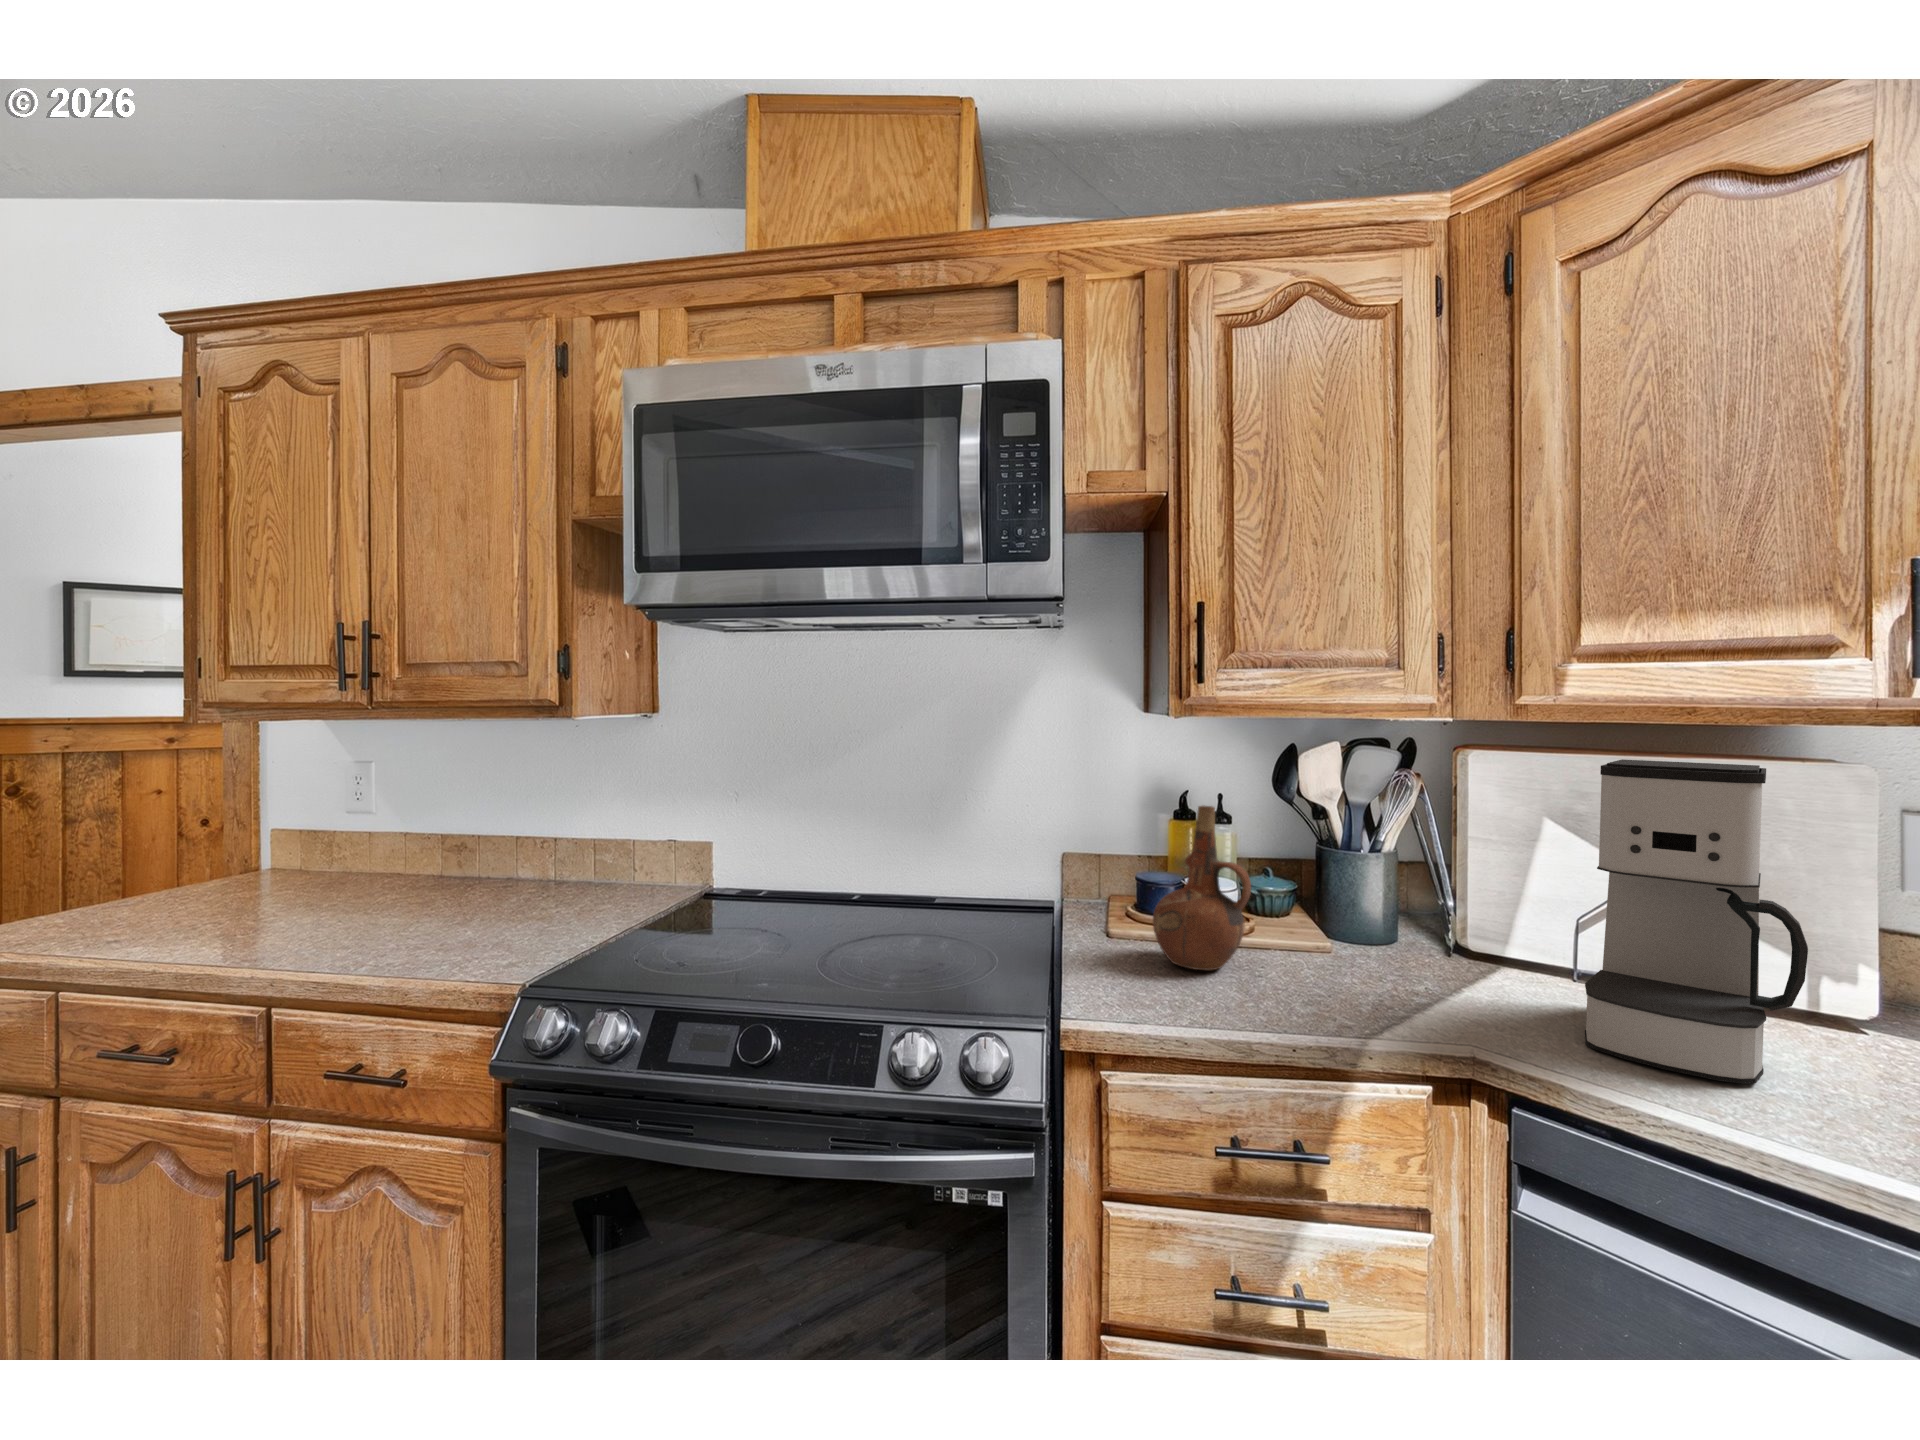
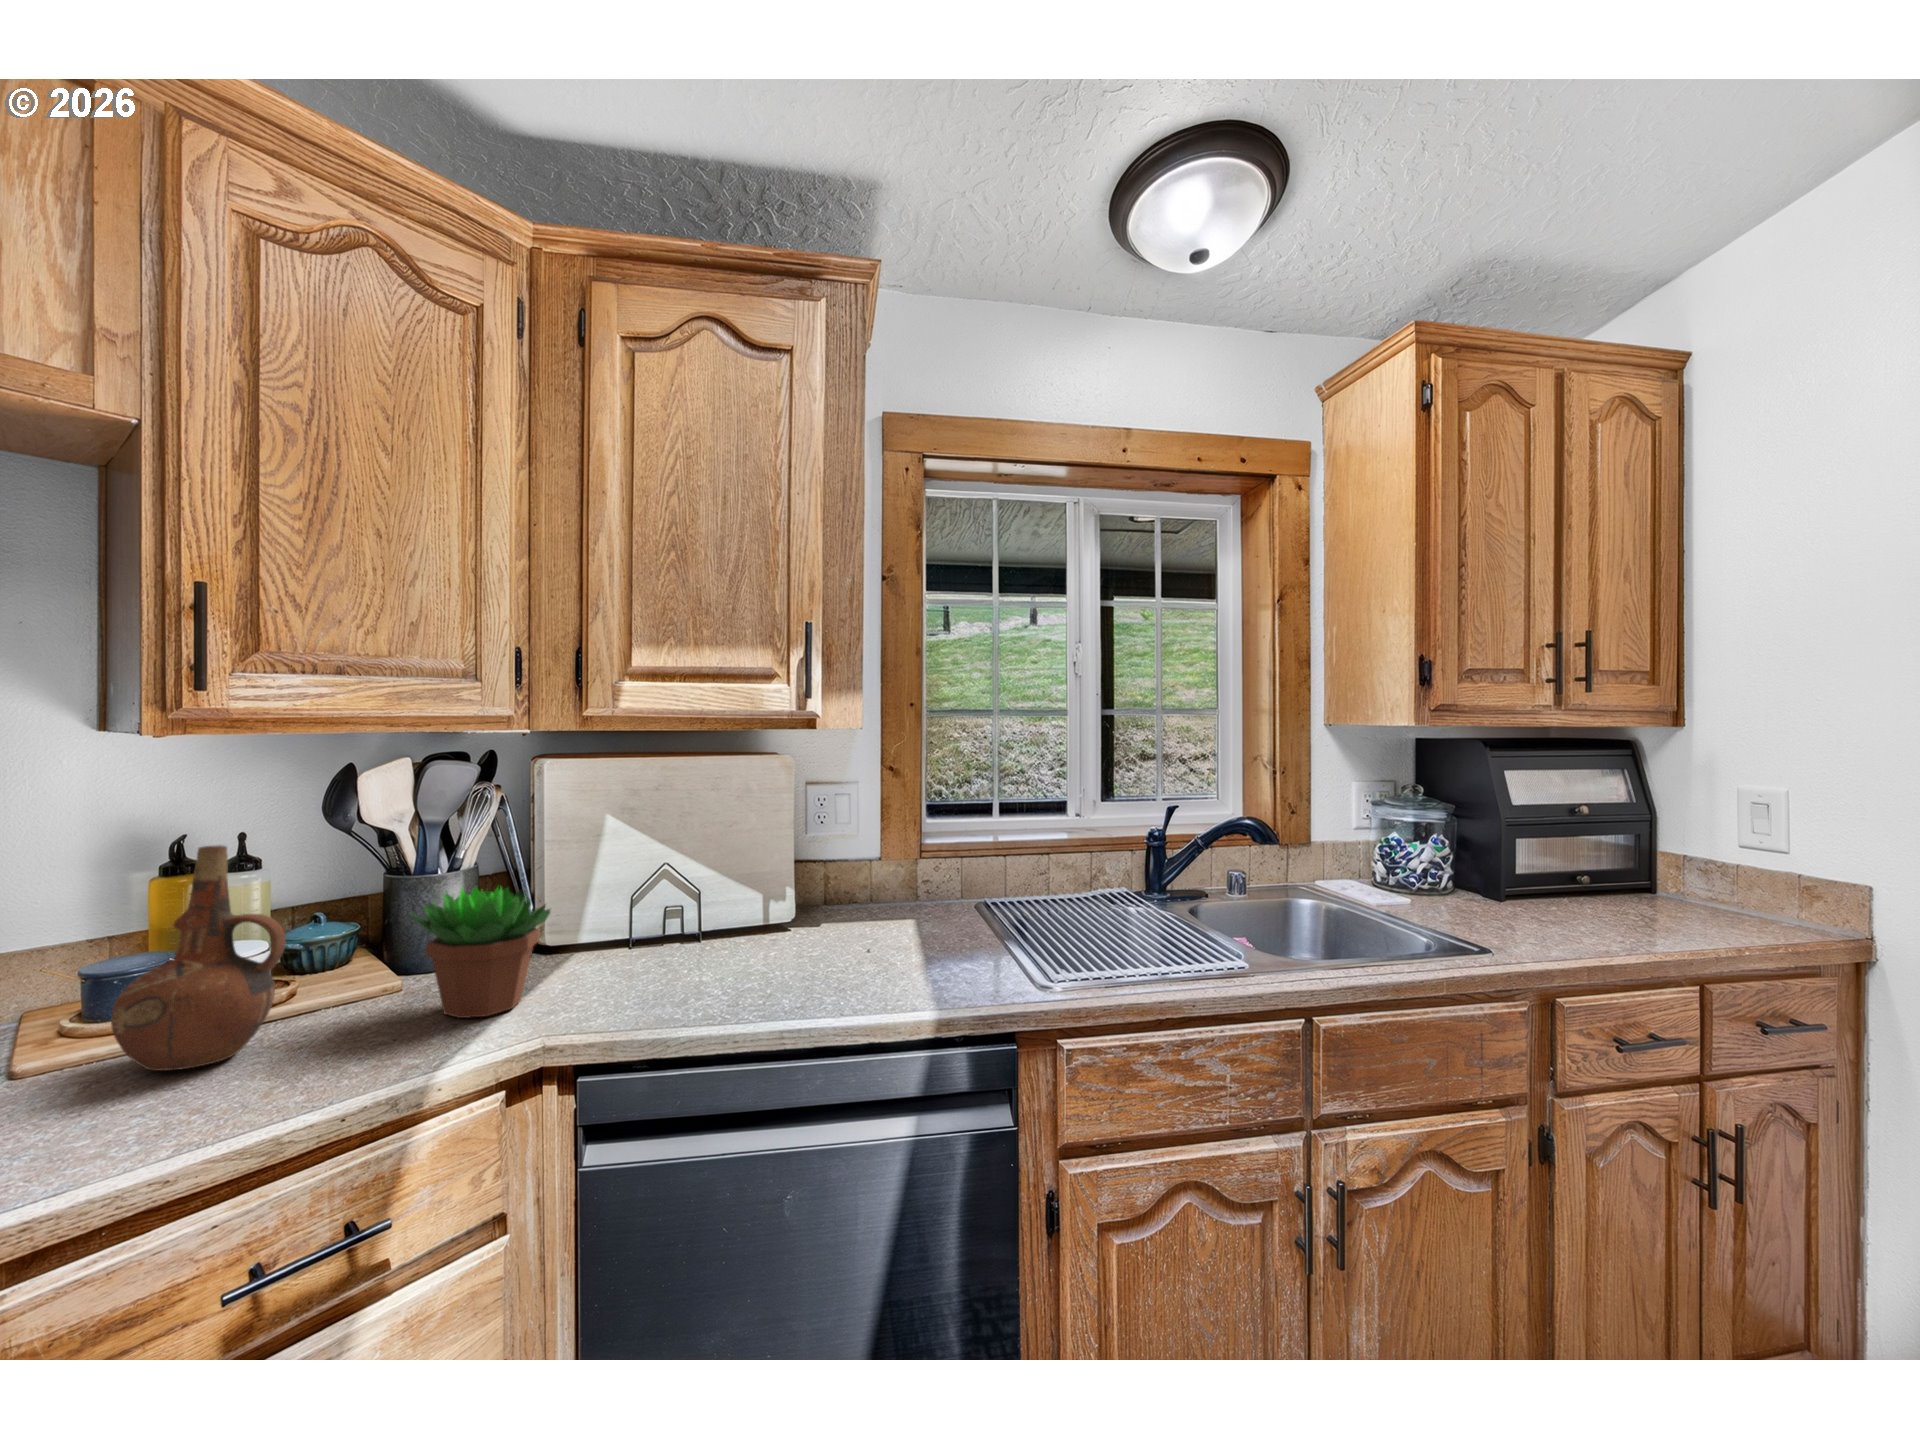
coffee maker: present [1585,759,1808,1084] -> none [647,763,788,1015]
succulent plant: none [1339,867,1473,996] -> present [410,887,550,1018]

